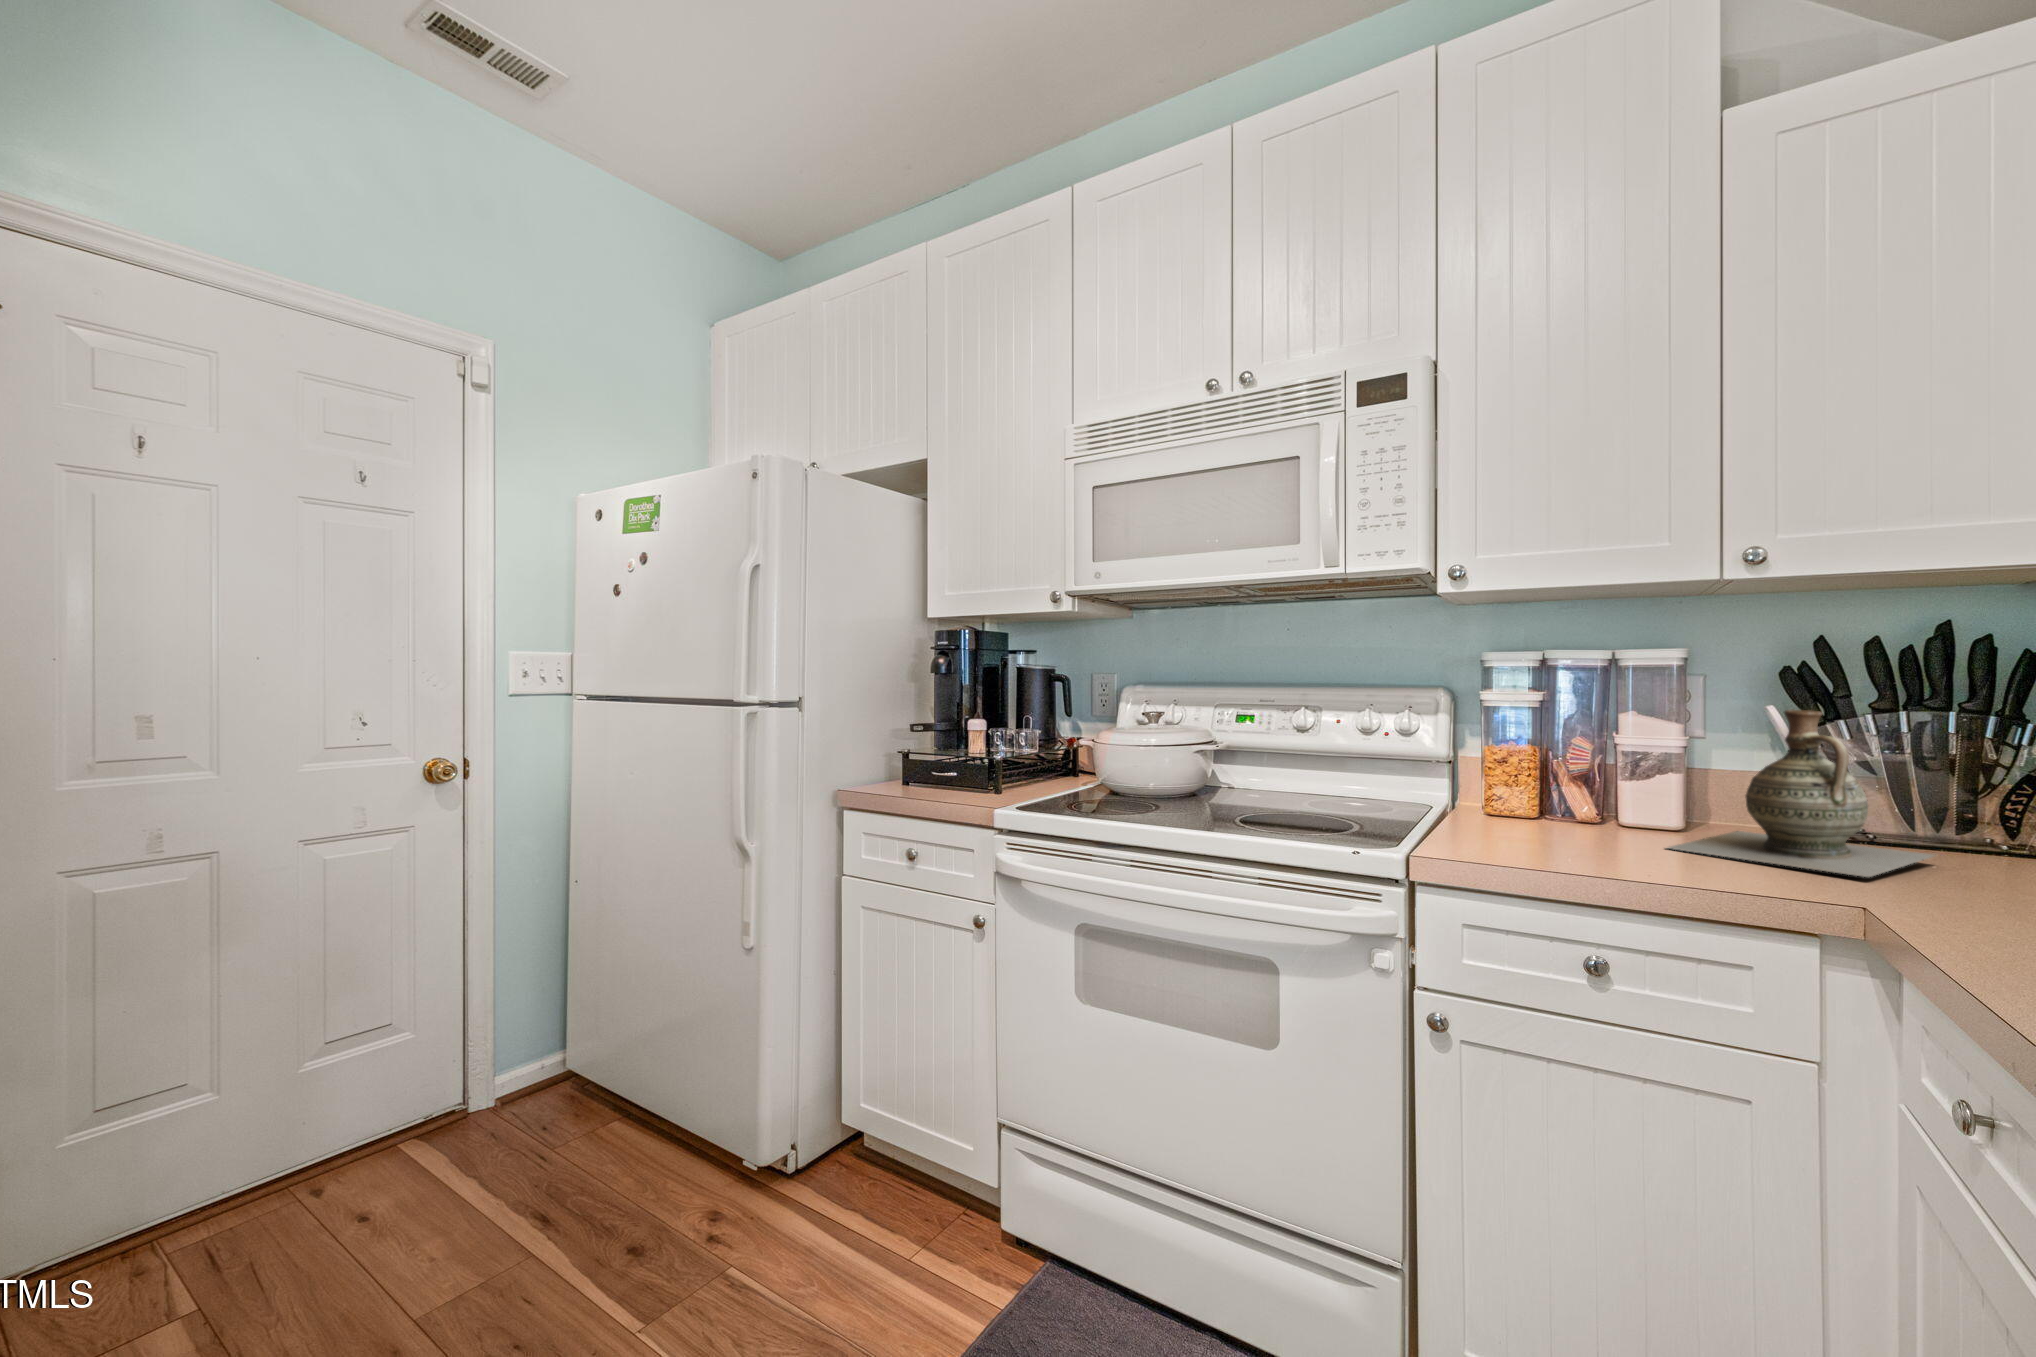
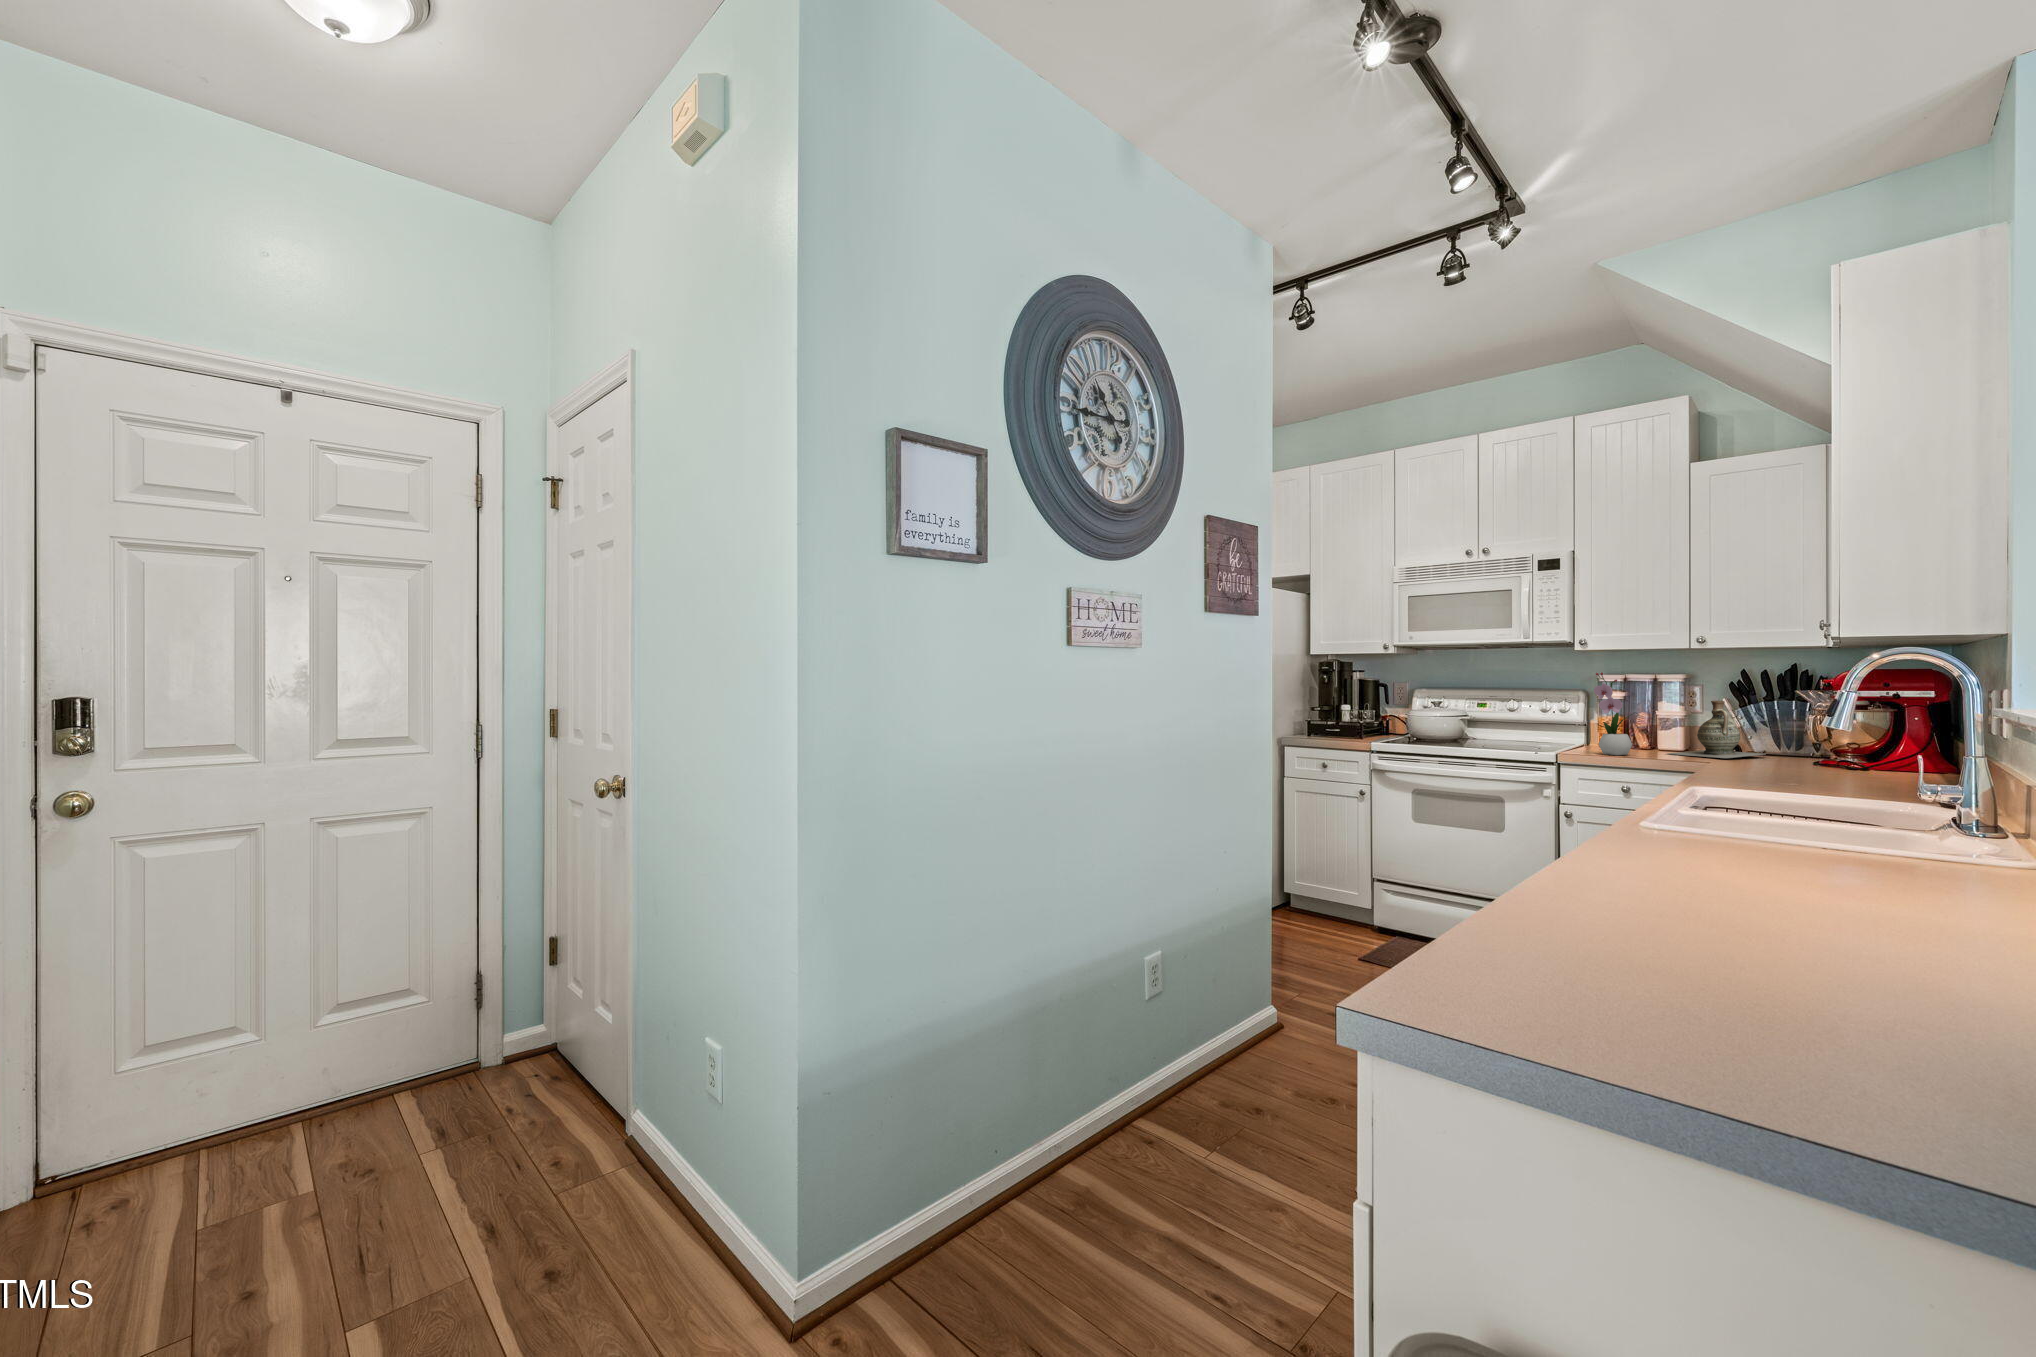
flower arrangement: none [1502,633,1608,861] -> present [1594,672,1632,755]

